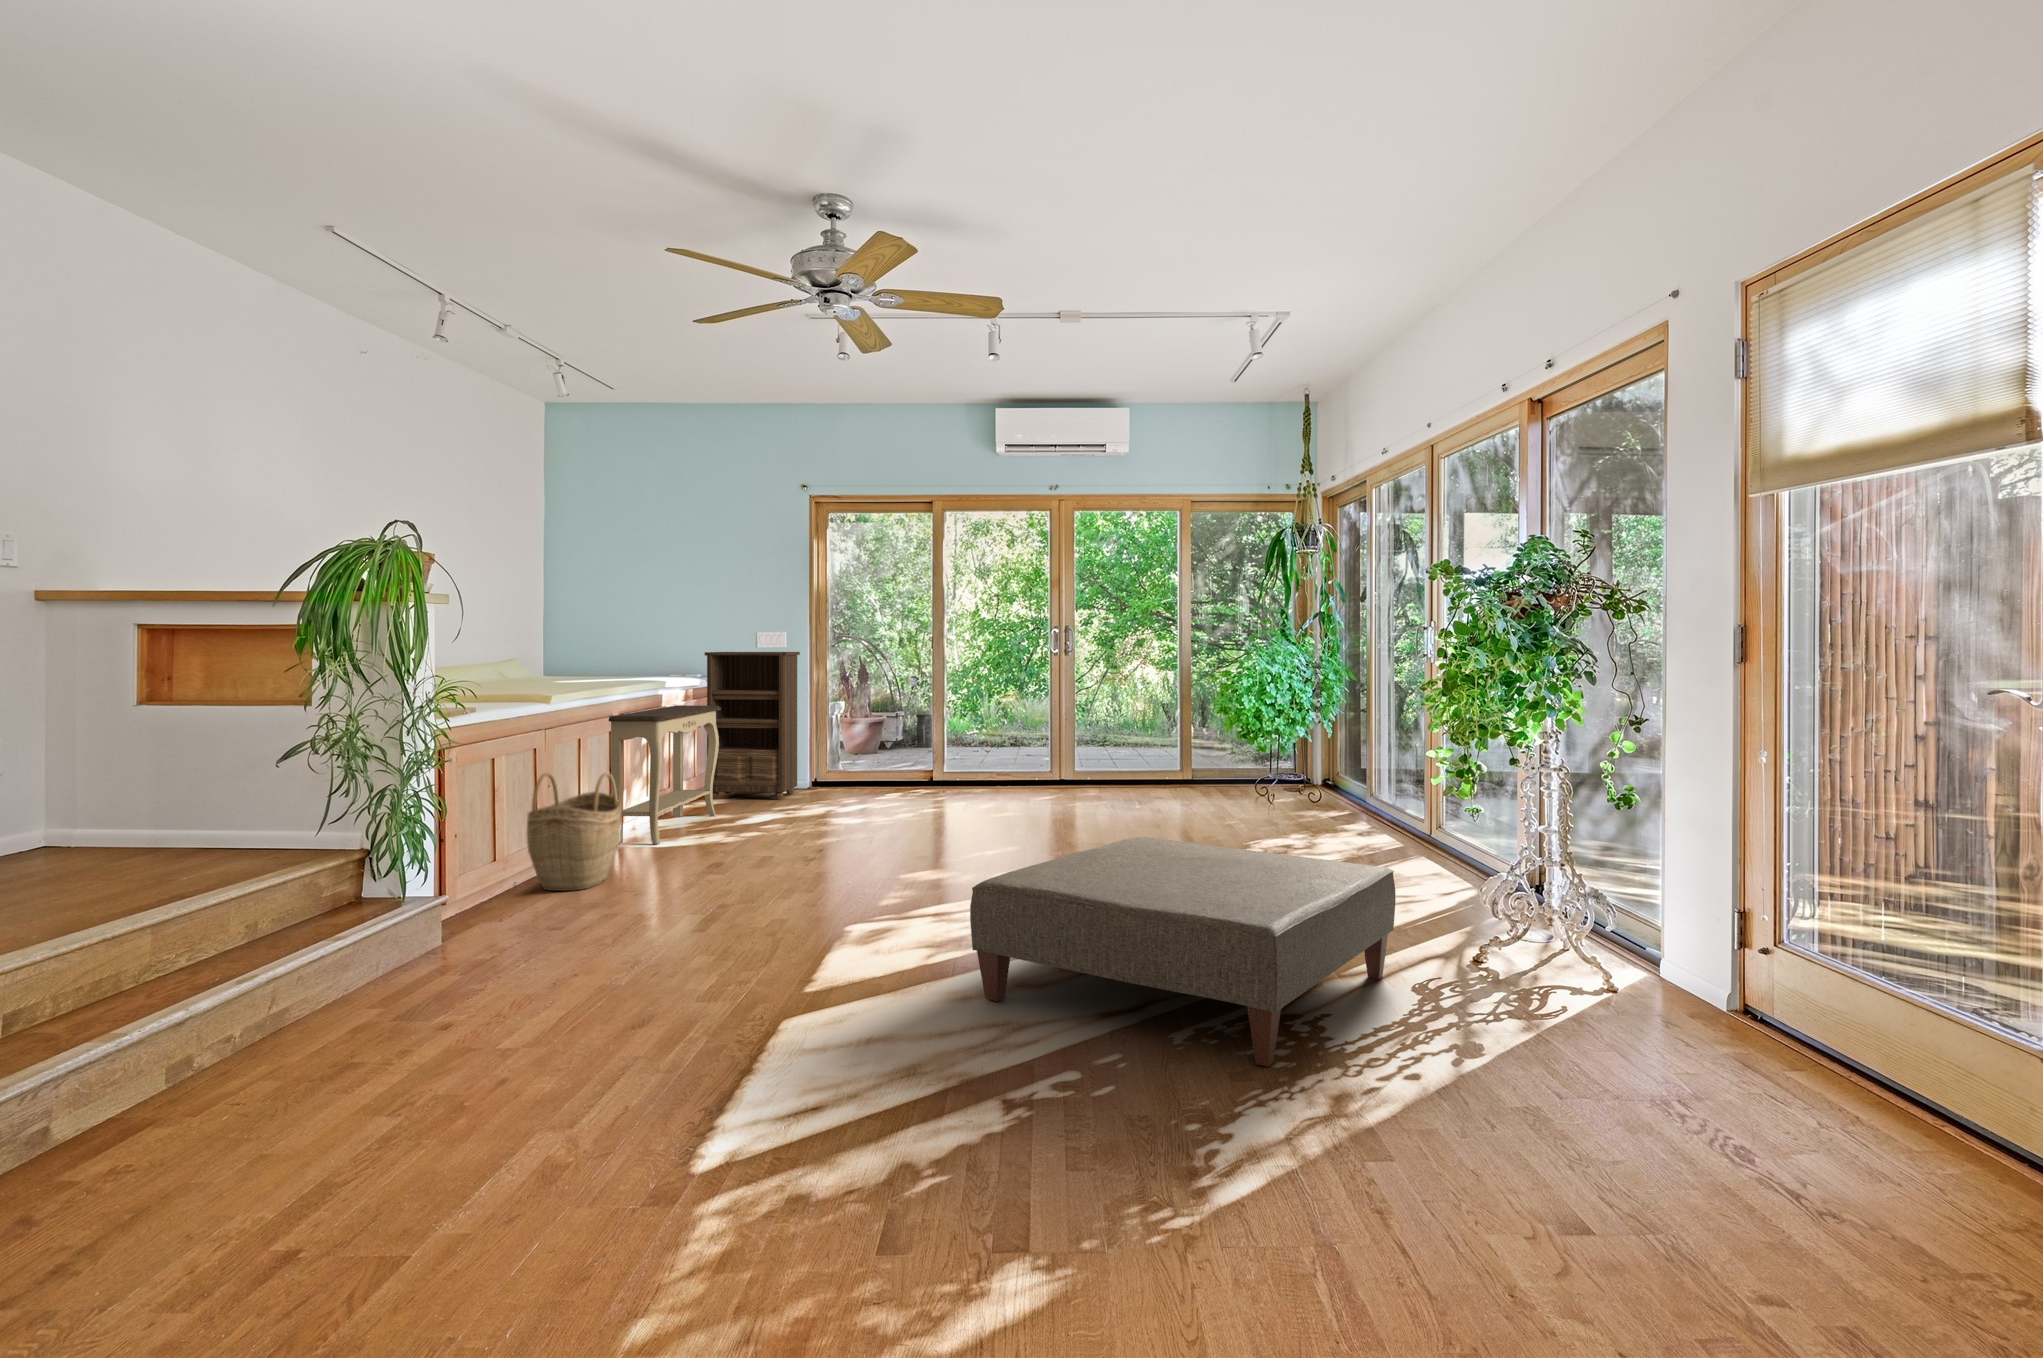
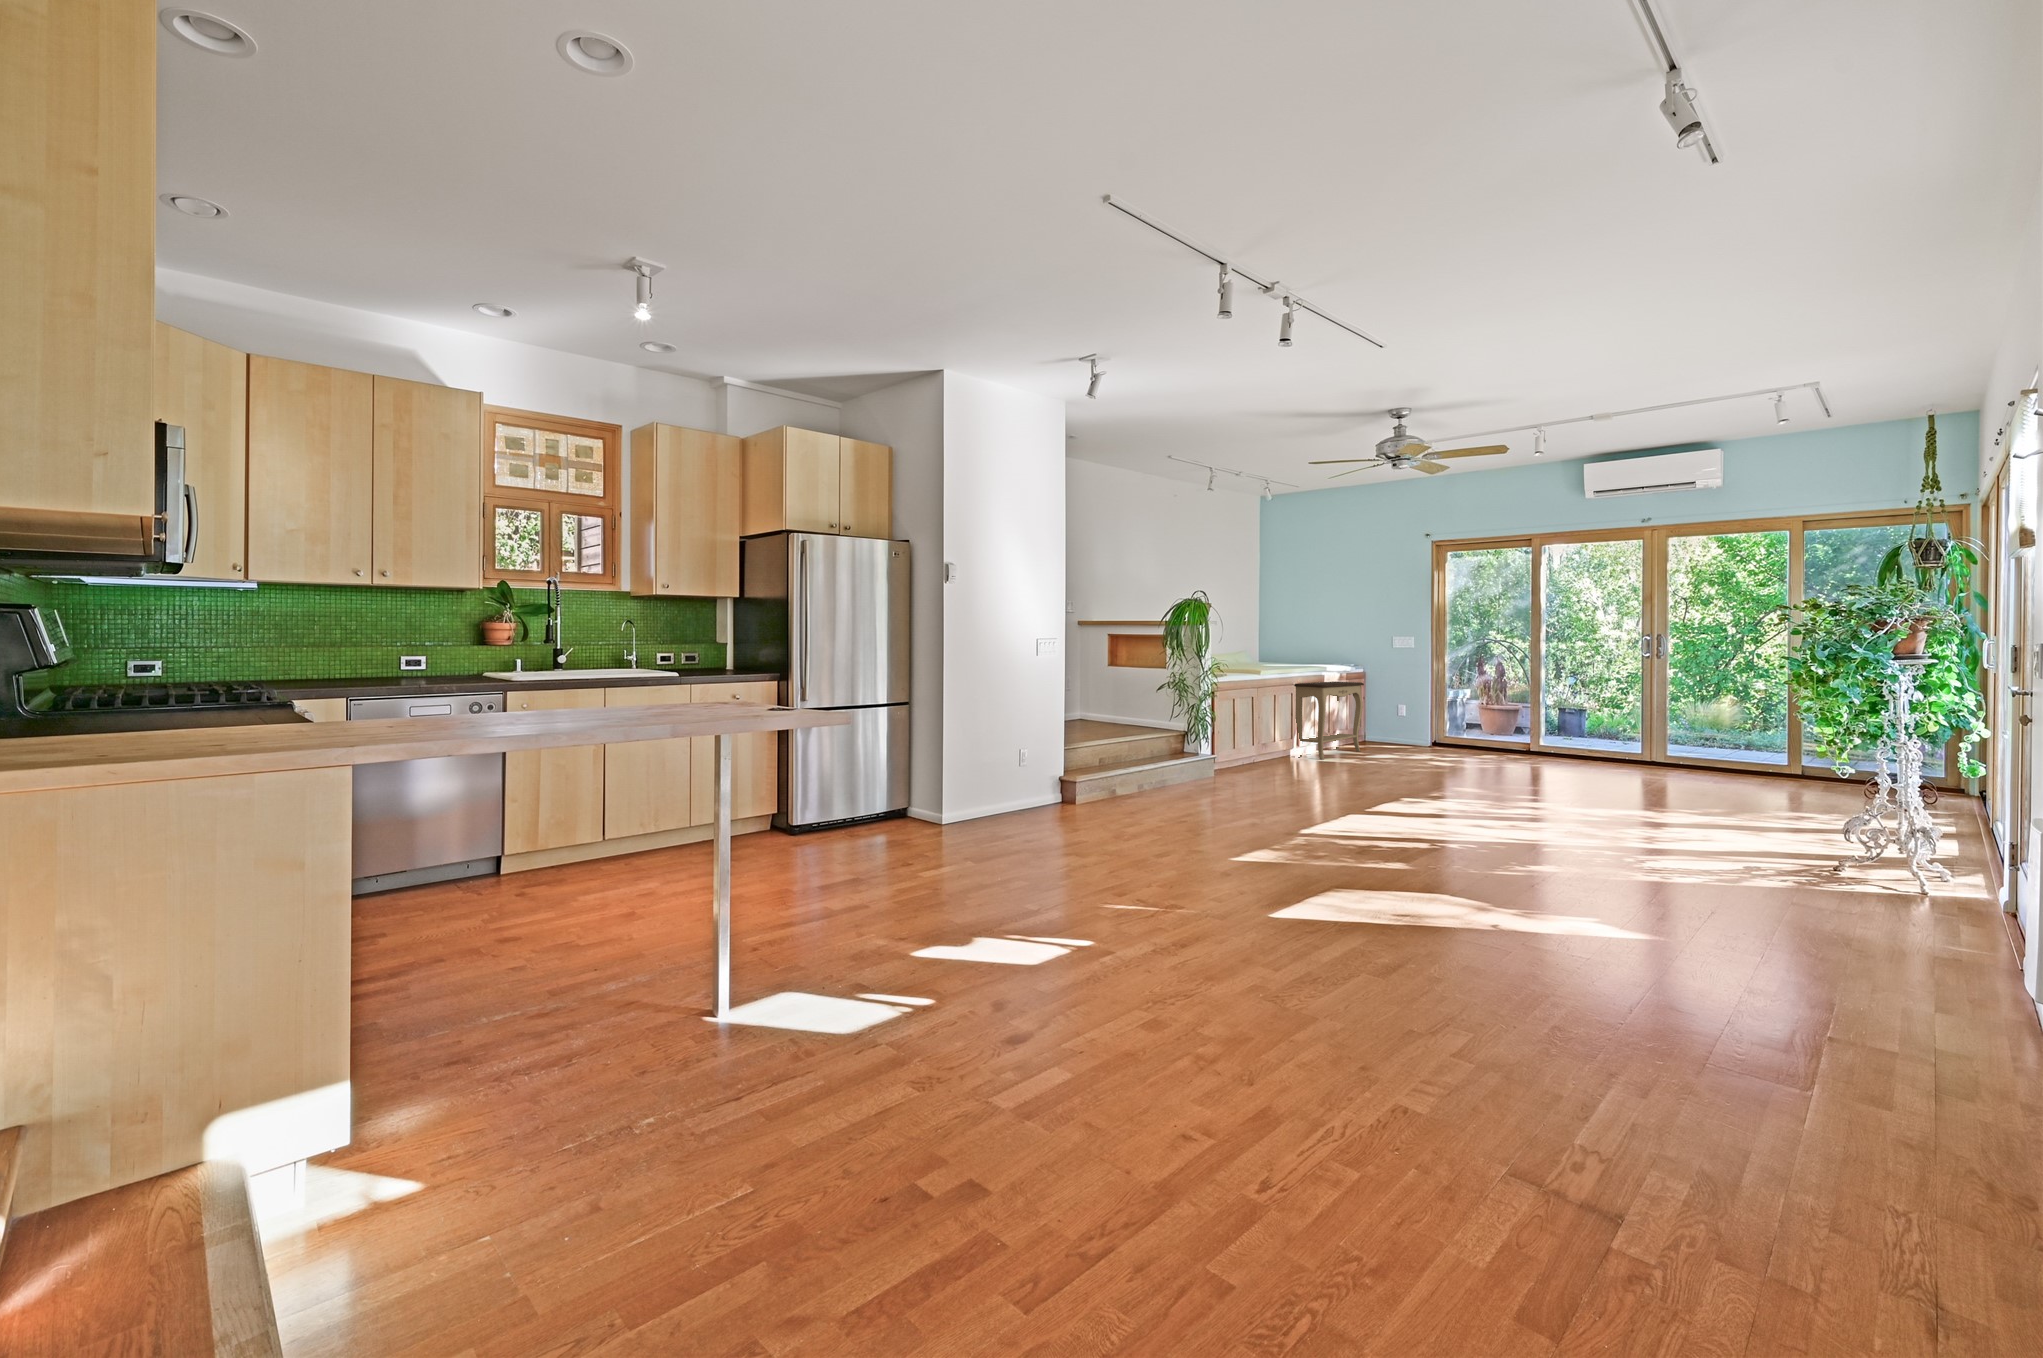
bookshelf: present [704,652,800,799] -> none [1354,650,1422,748]
woven basket: present [527,773,621,891] -> none [1252,709,1302,772]
ottoman: present [970,837,1395,1067] -> none [1498,766,1854,879]

